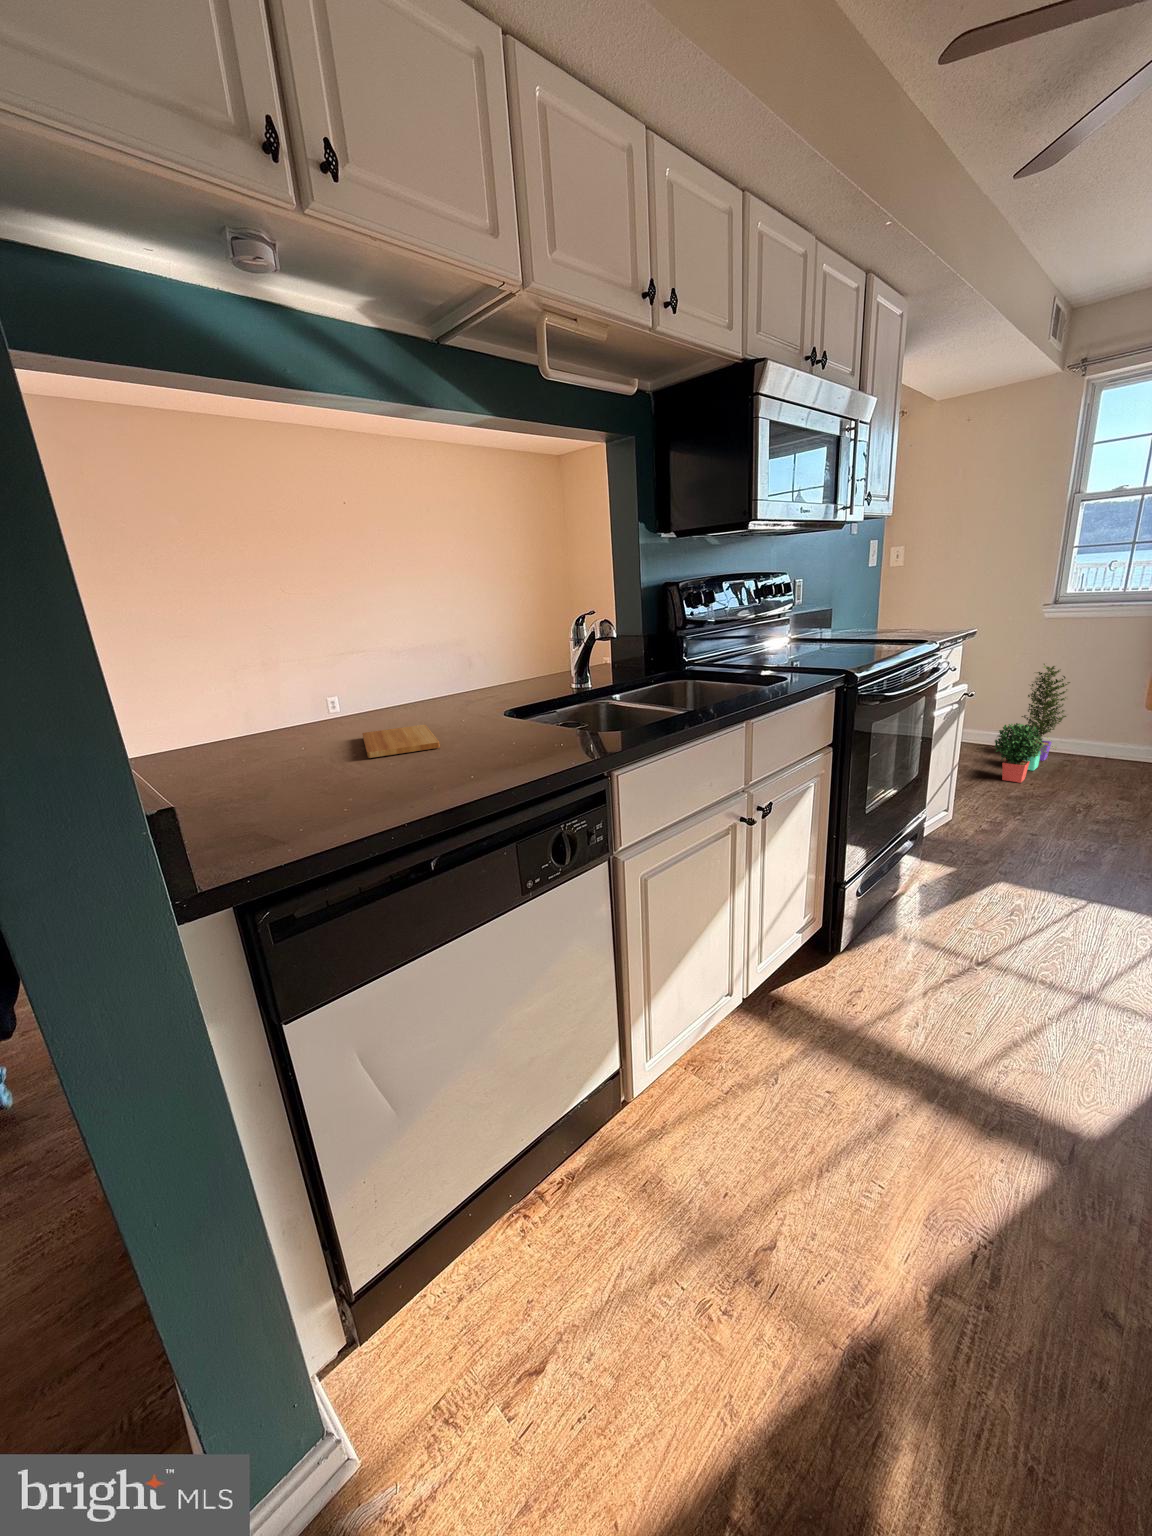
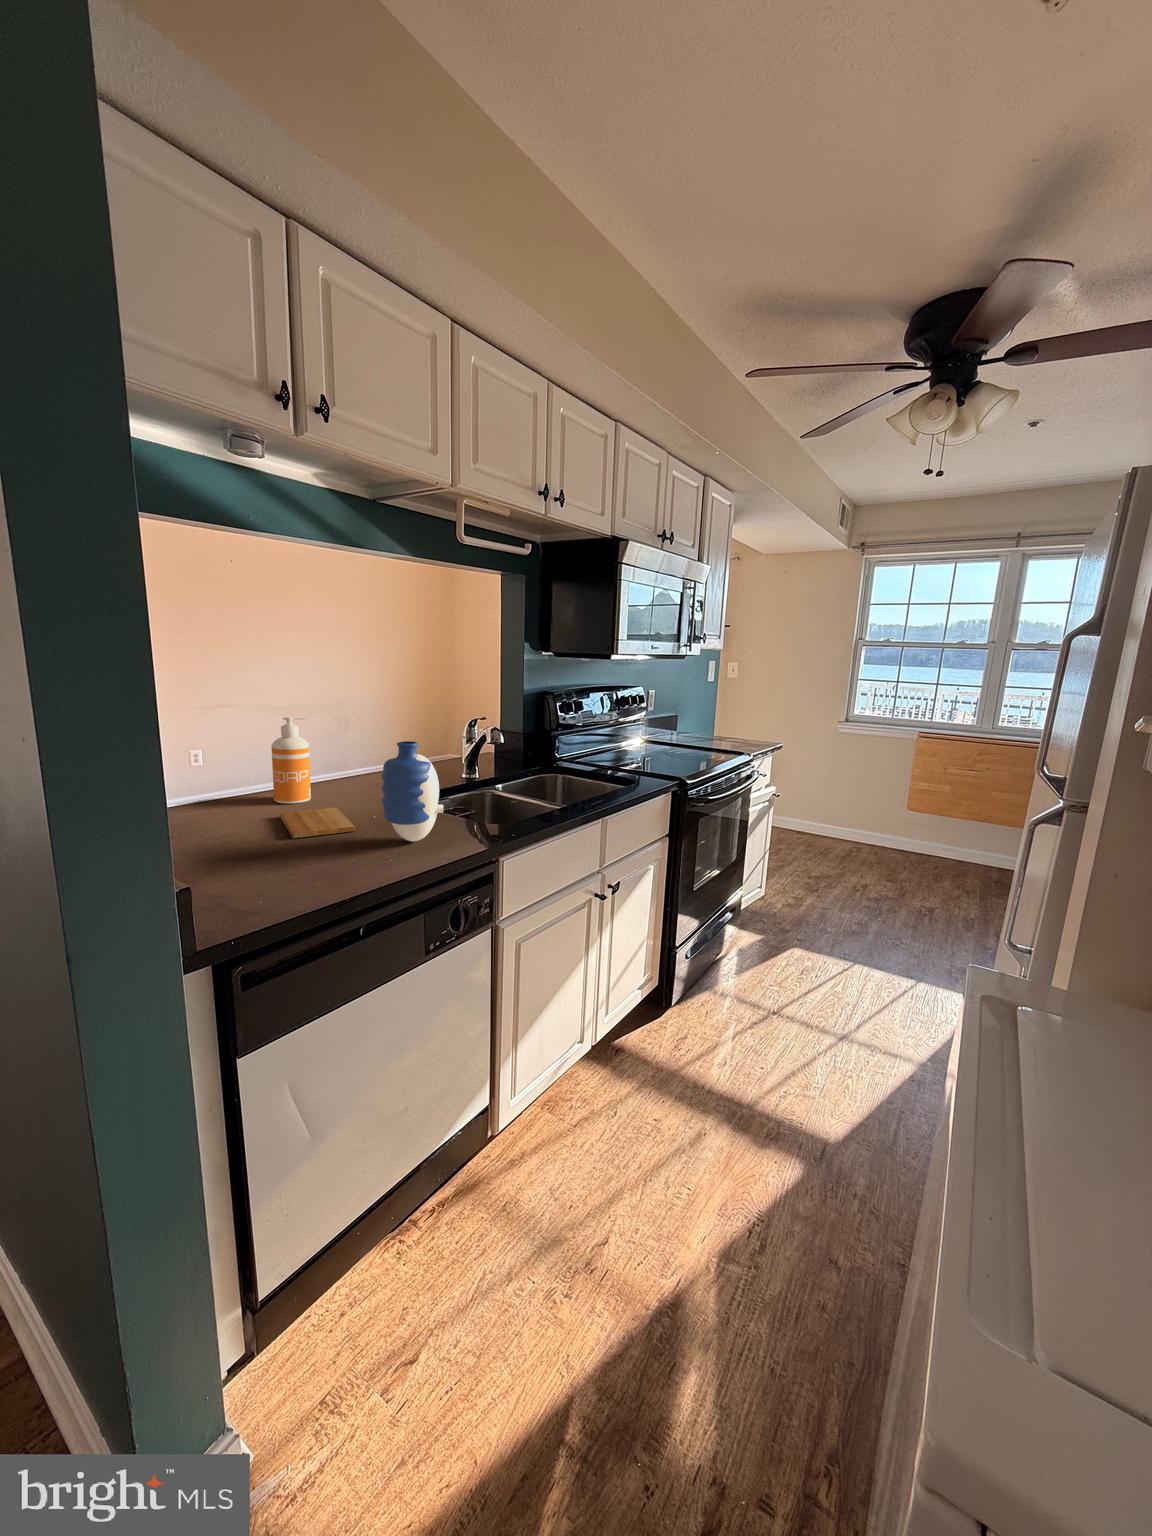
soap dispenser: none [353,625,402,725] -> present [271,717,311,804]
vase: none [457,627,538,755] -> present [382,741,444,841]
potted plant: present [995,664,1070,783] -> none [801,768,857,865]

